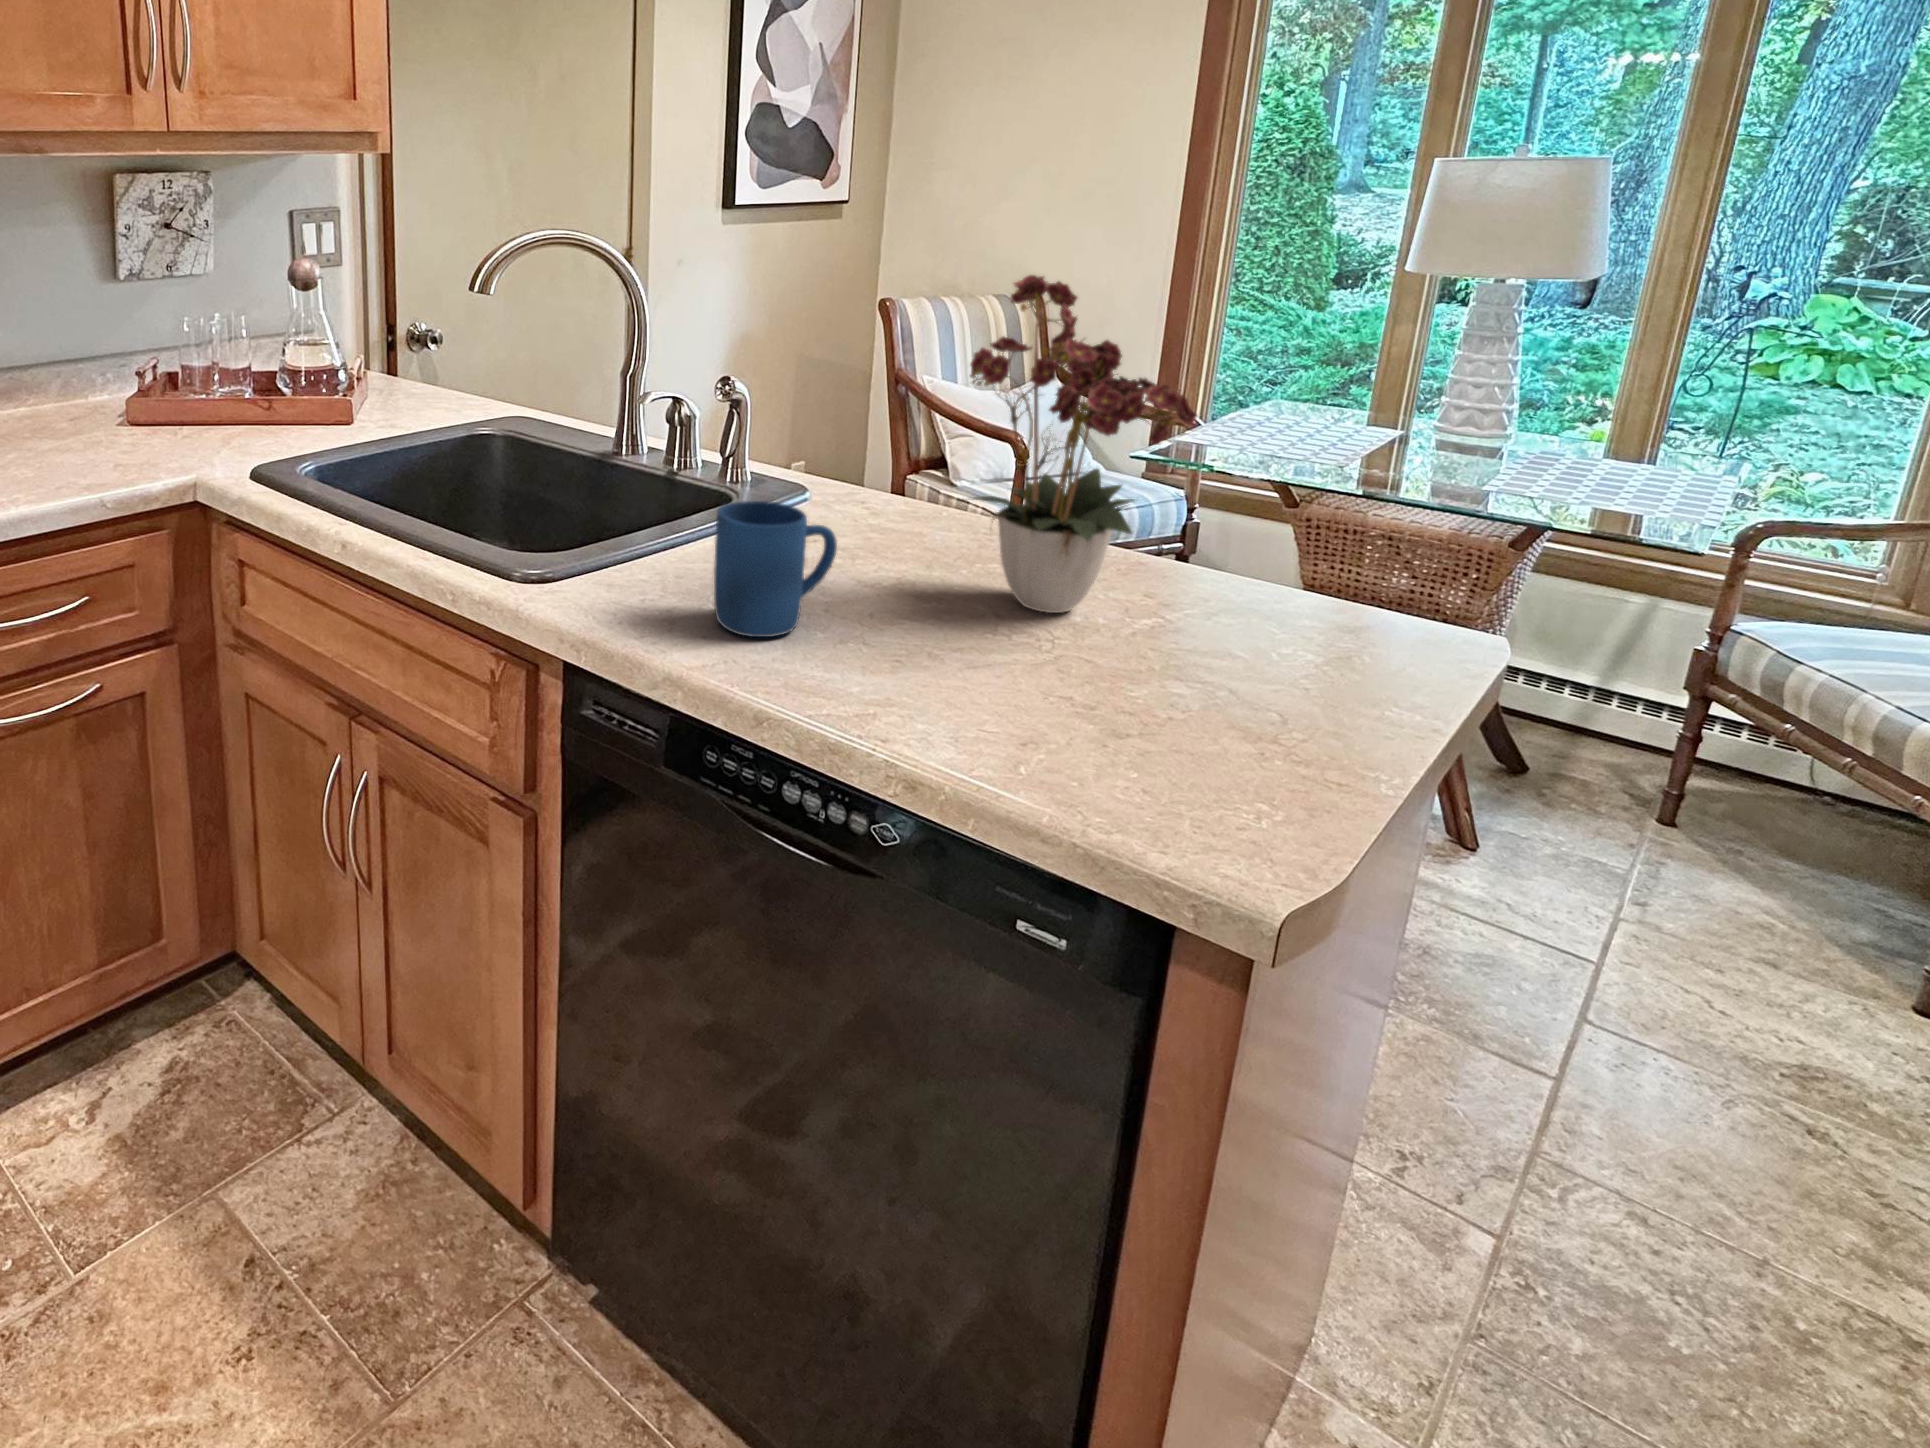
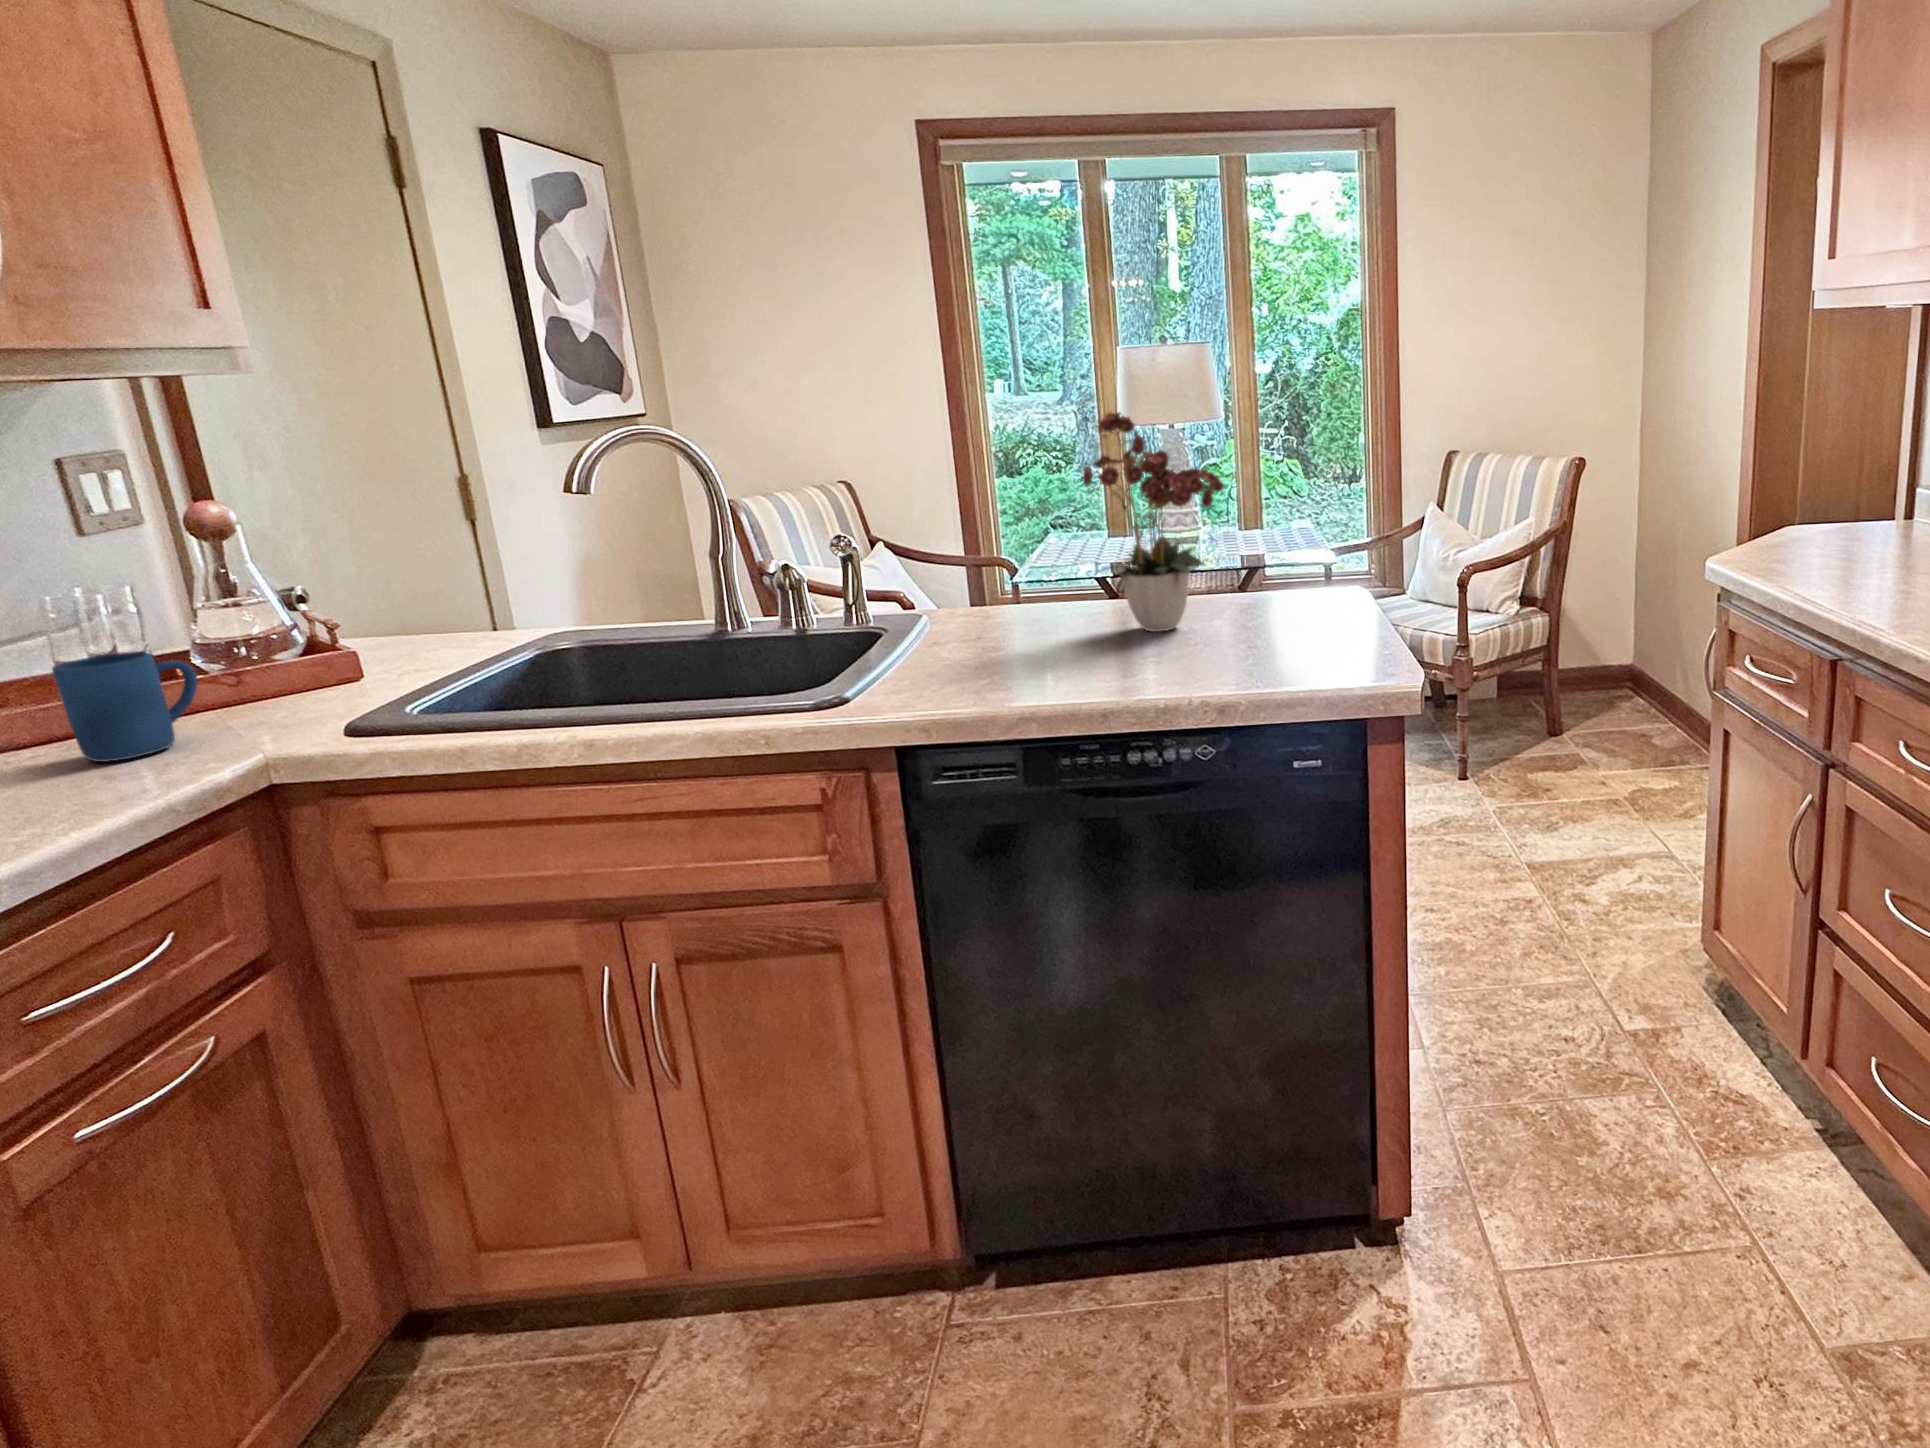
mug: present [714,501,837,637] -> present [52,651,197,762]

